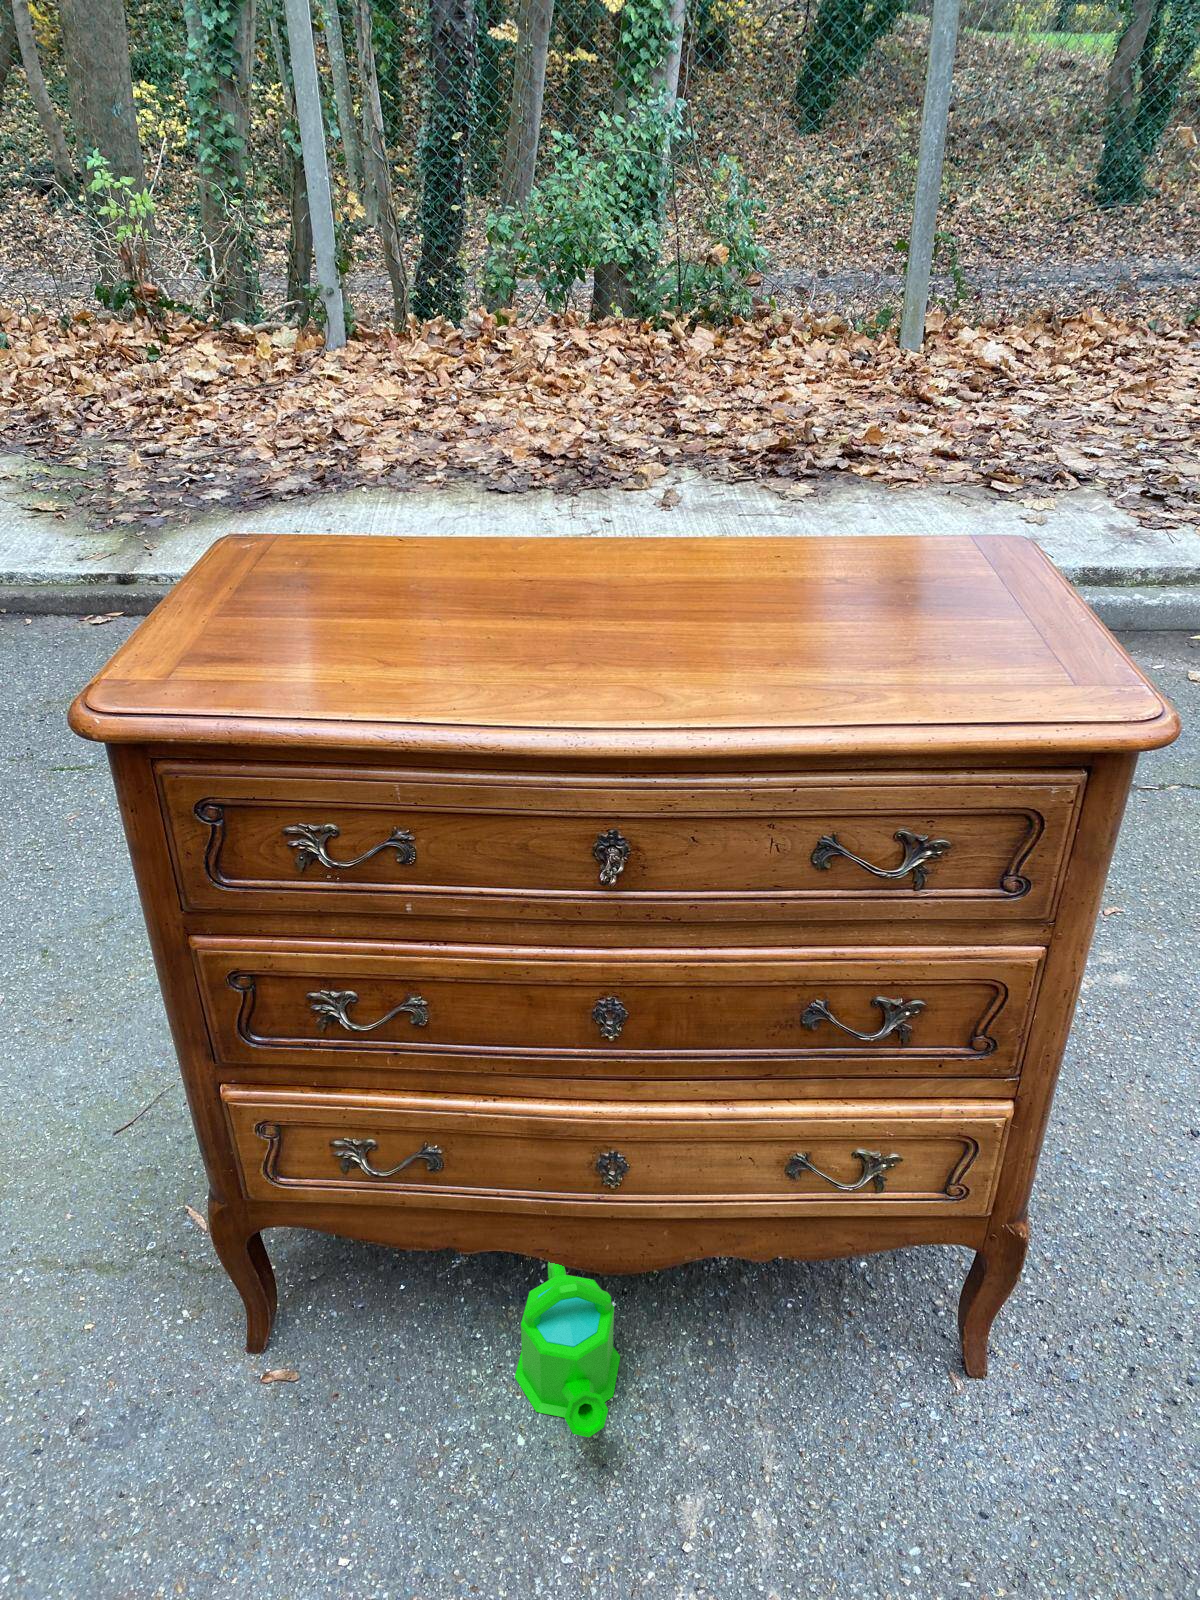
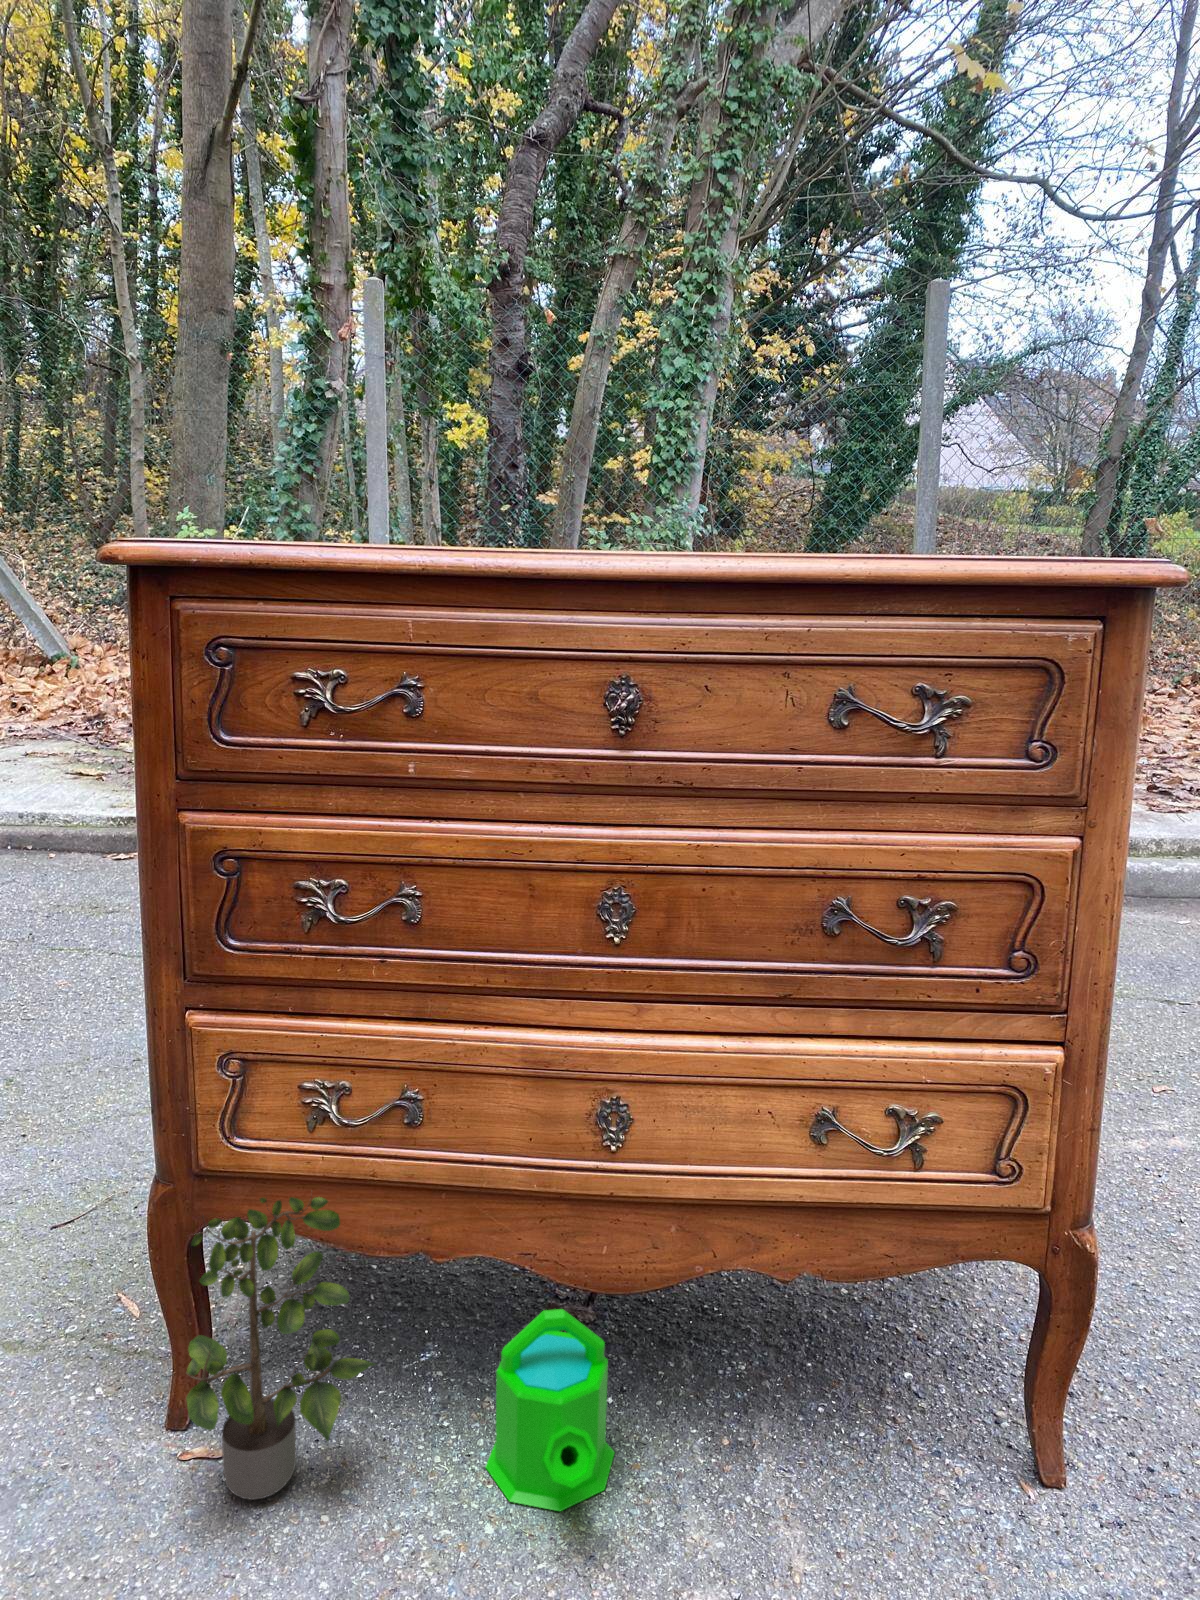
potted plant: none [245,1224,422,1423] -> present [186,1197,376,1500]

